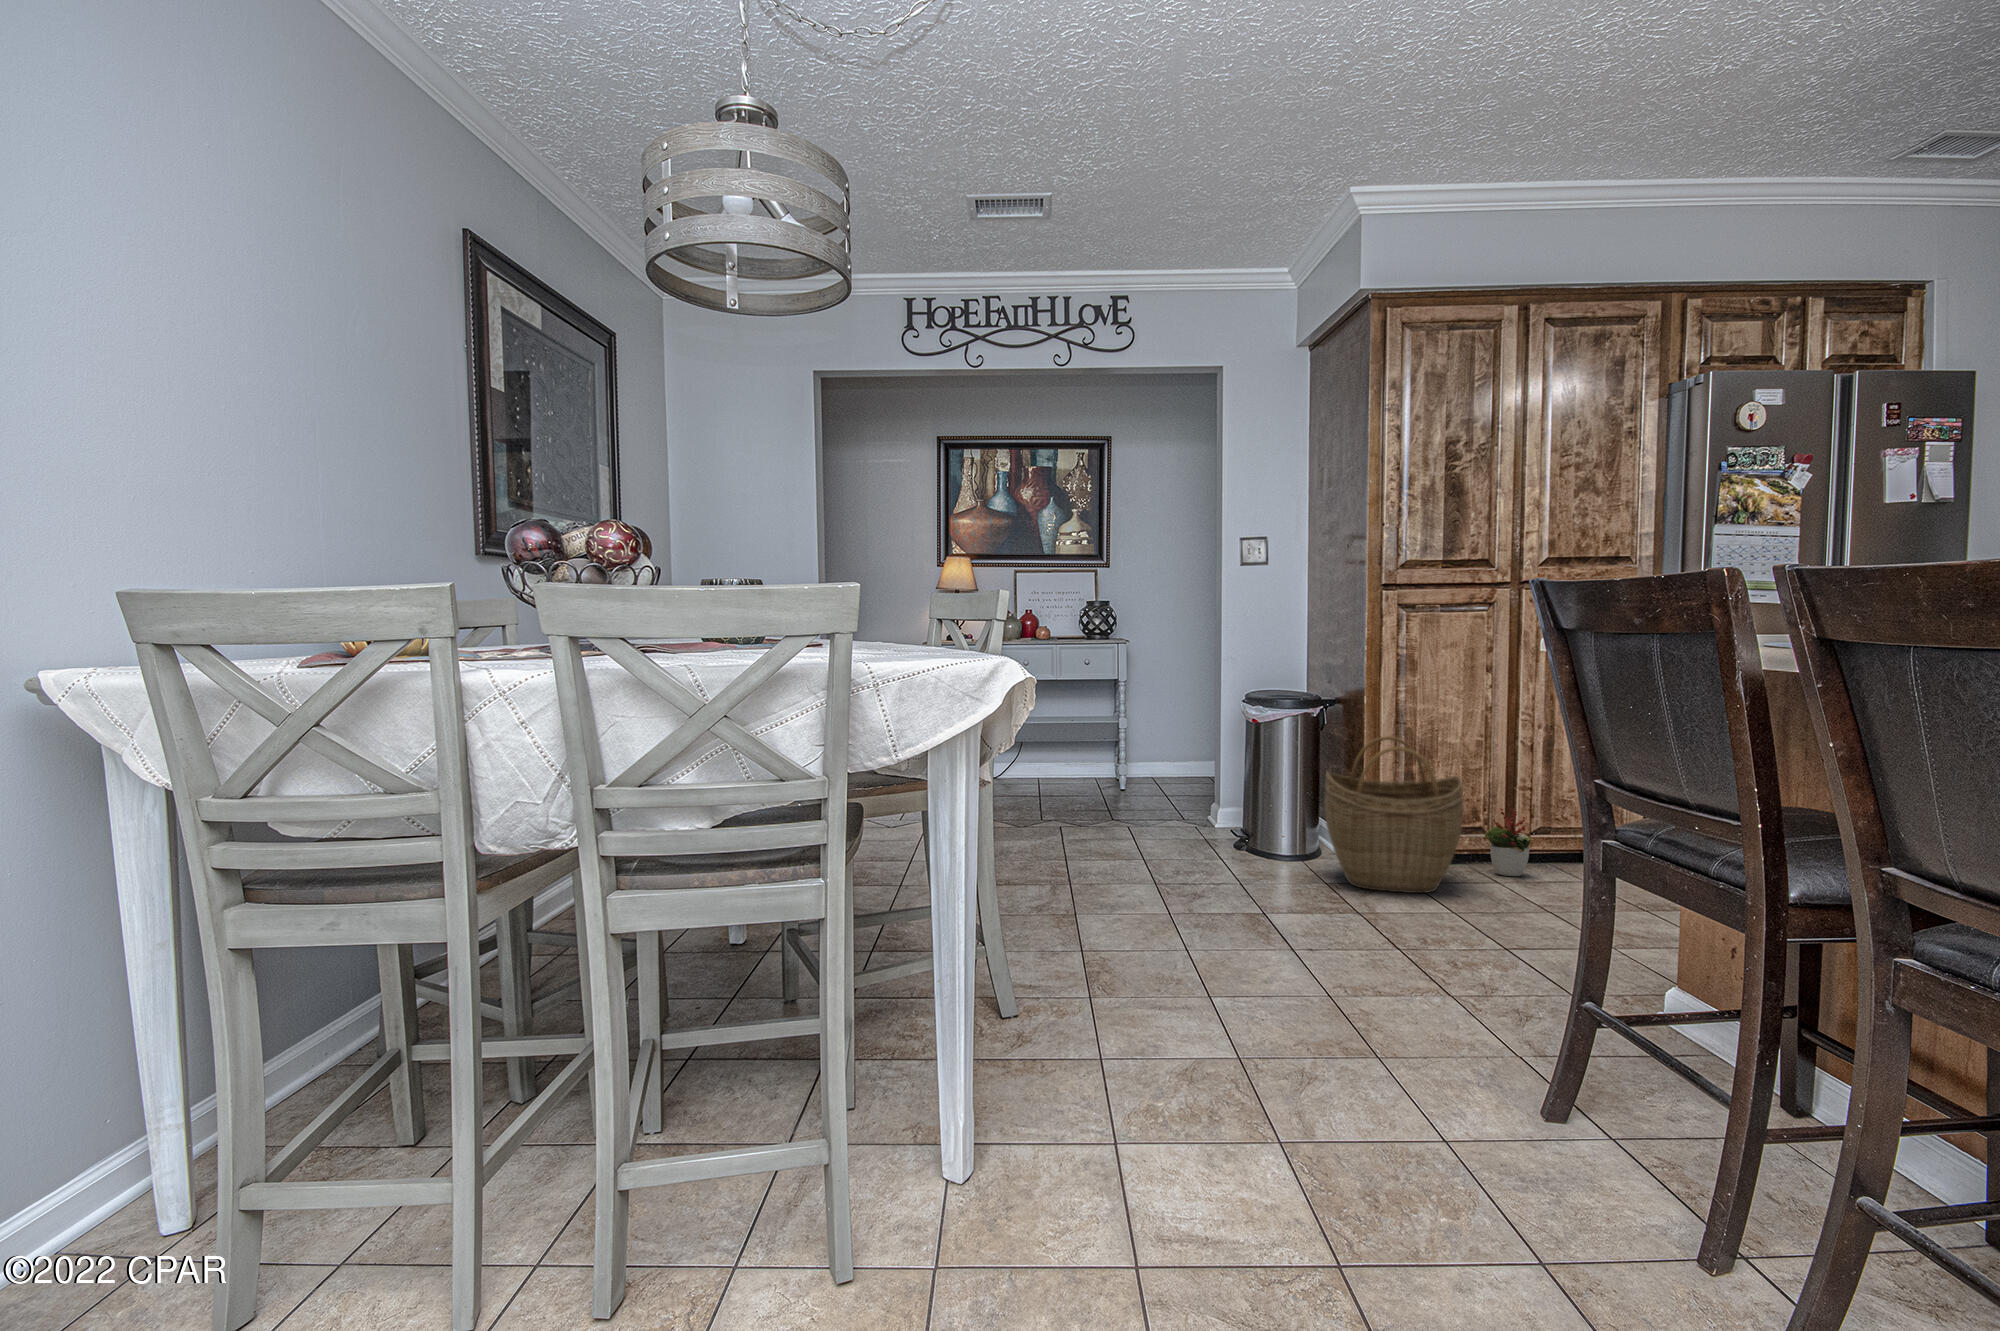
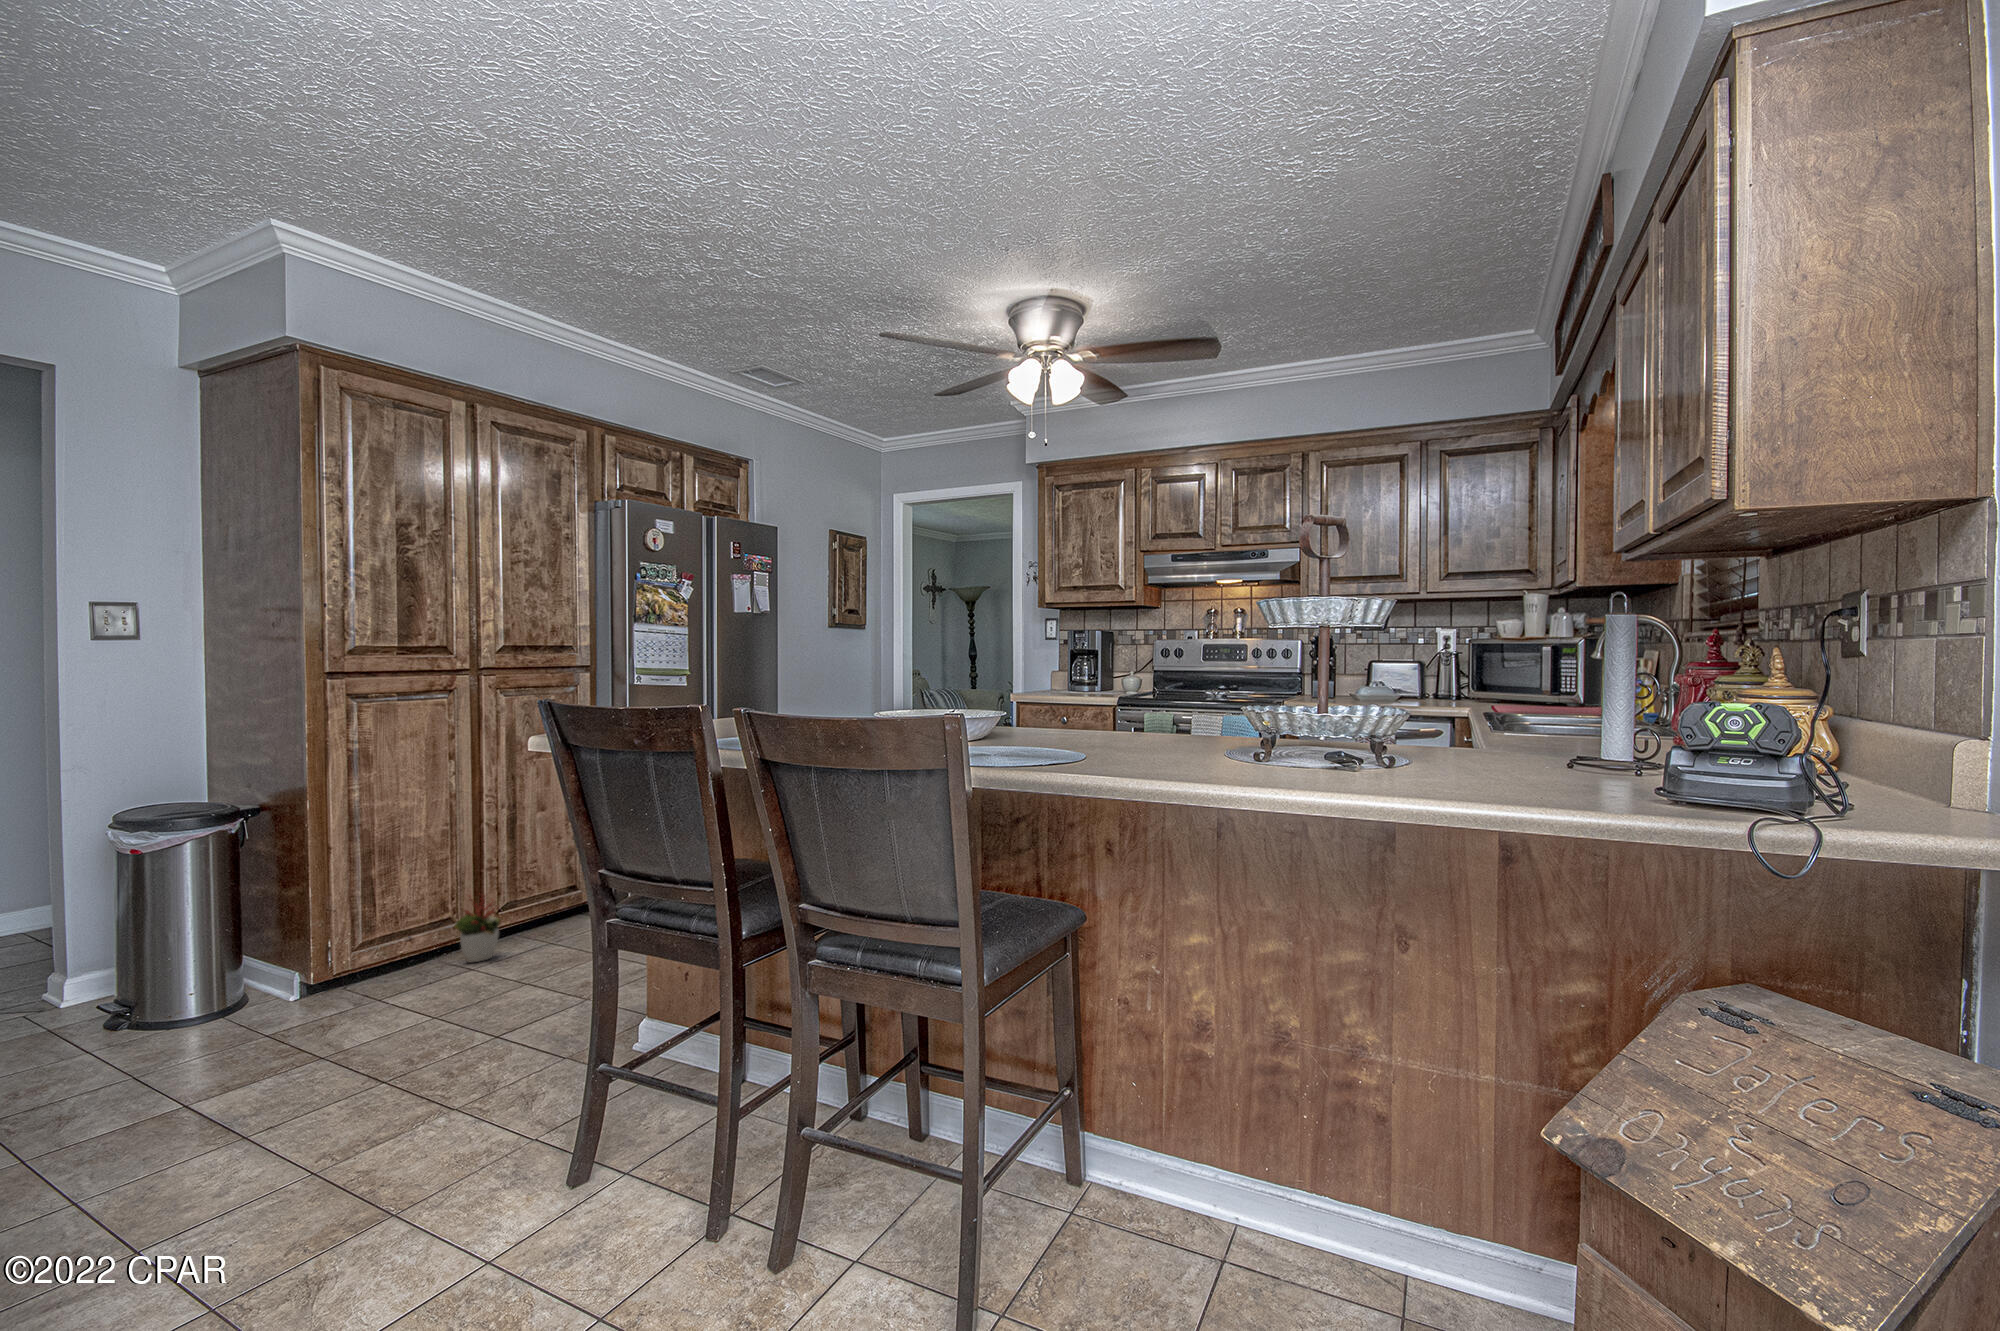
woven basket: present [1324,736,1464,893] -> none [261,842,435,1025]

